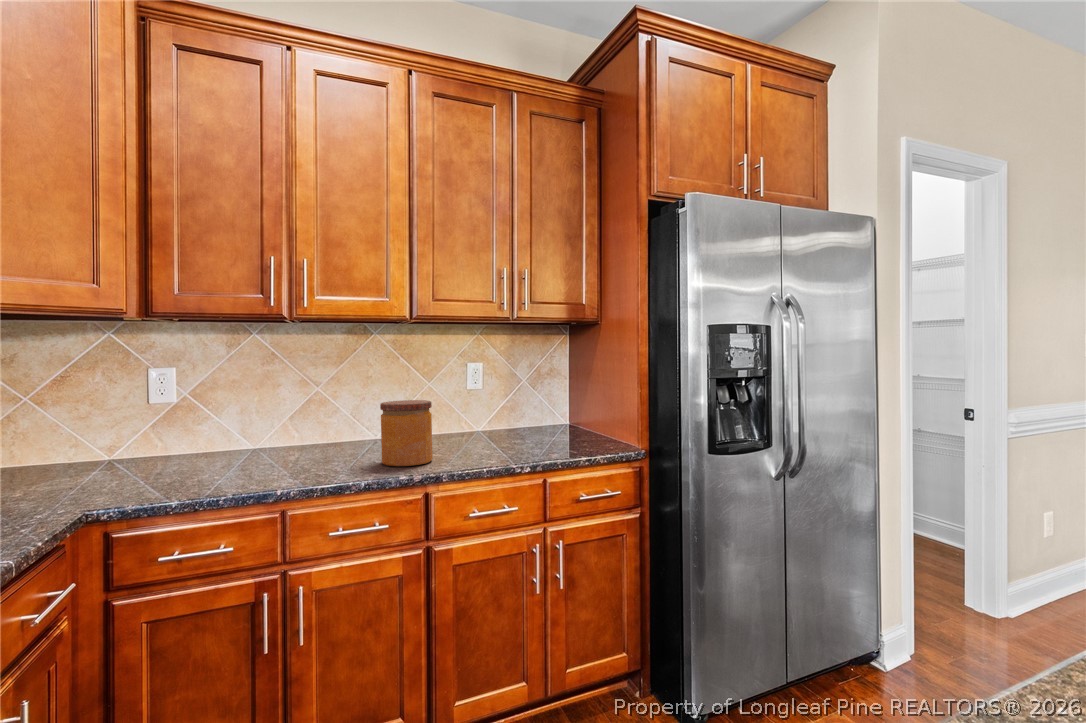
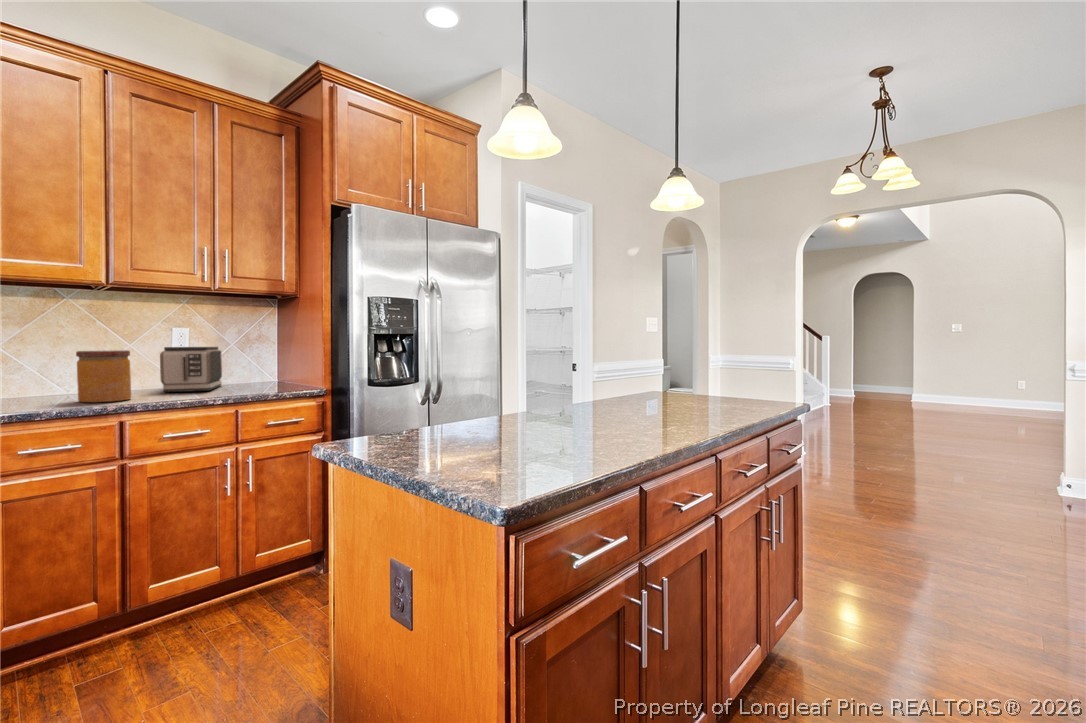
toaster: none [456,388,513,448] -> present [160,347,222,392]

